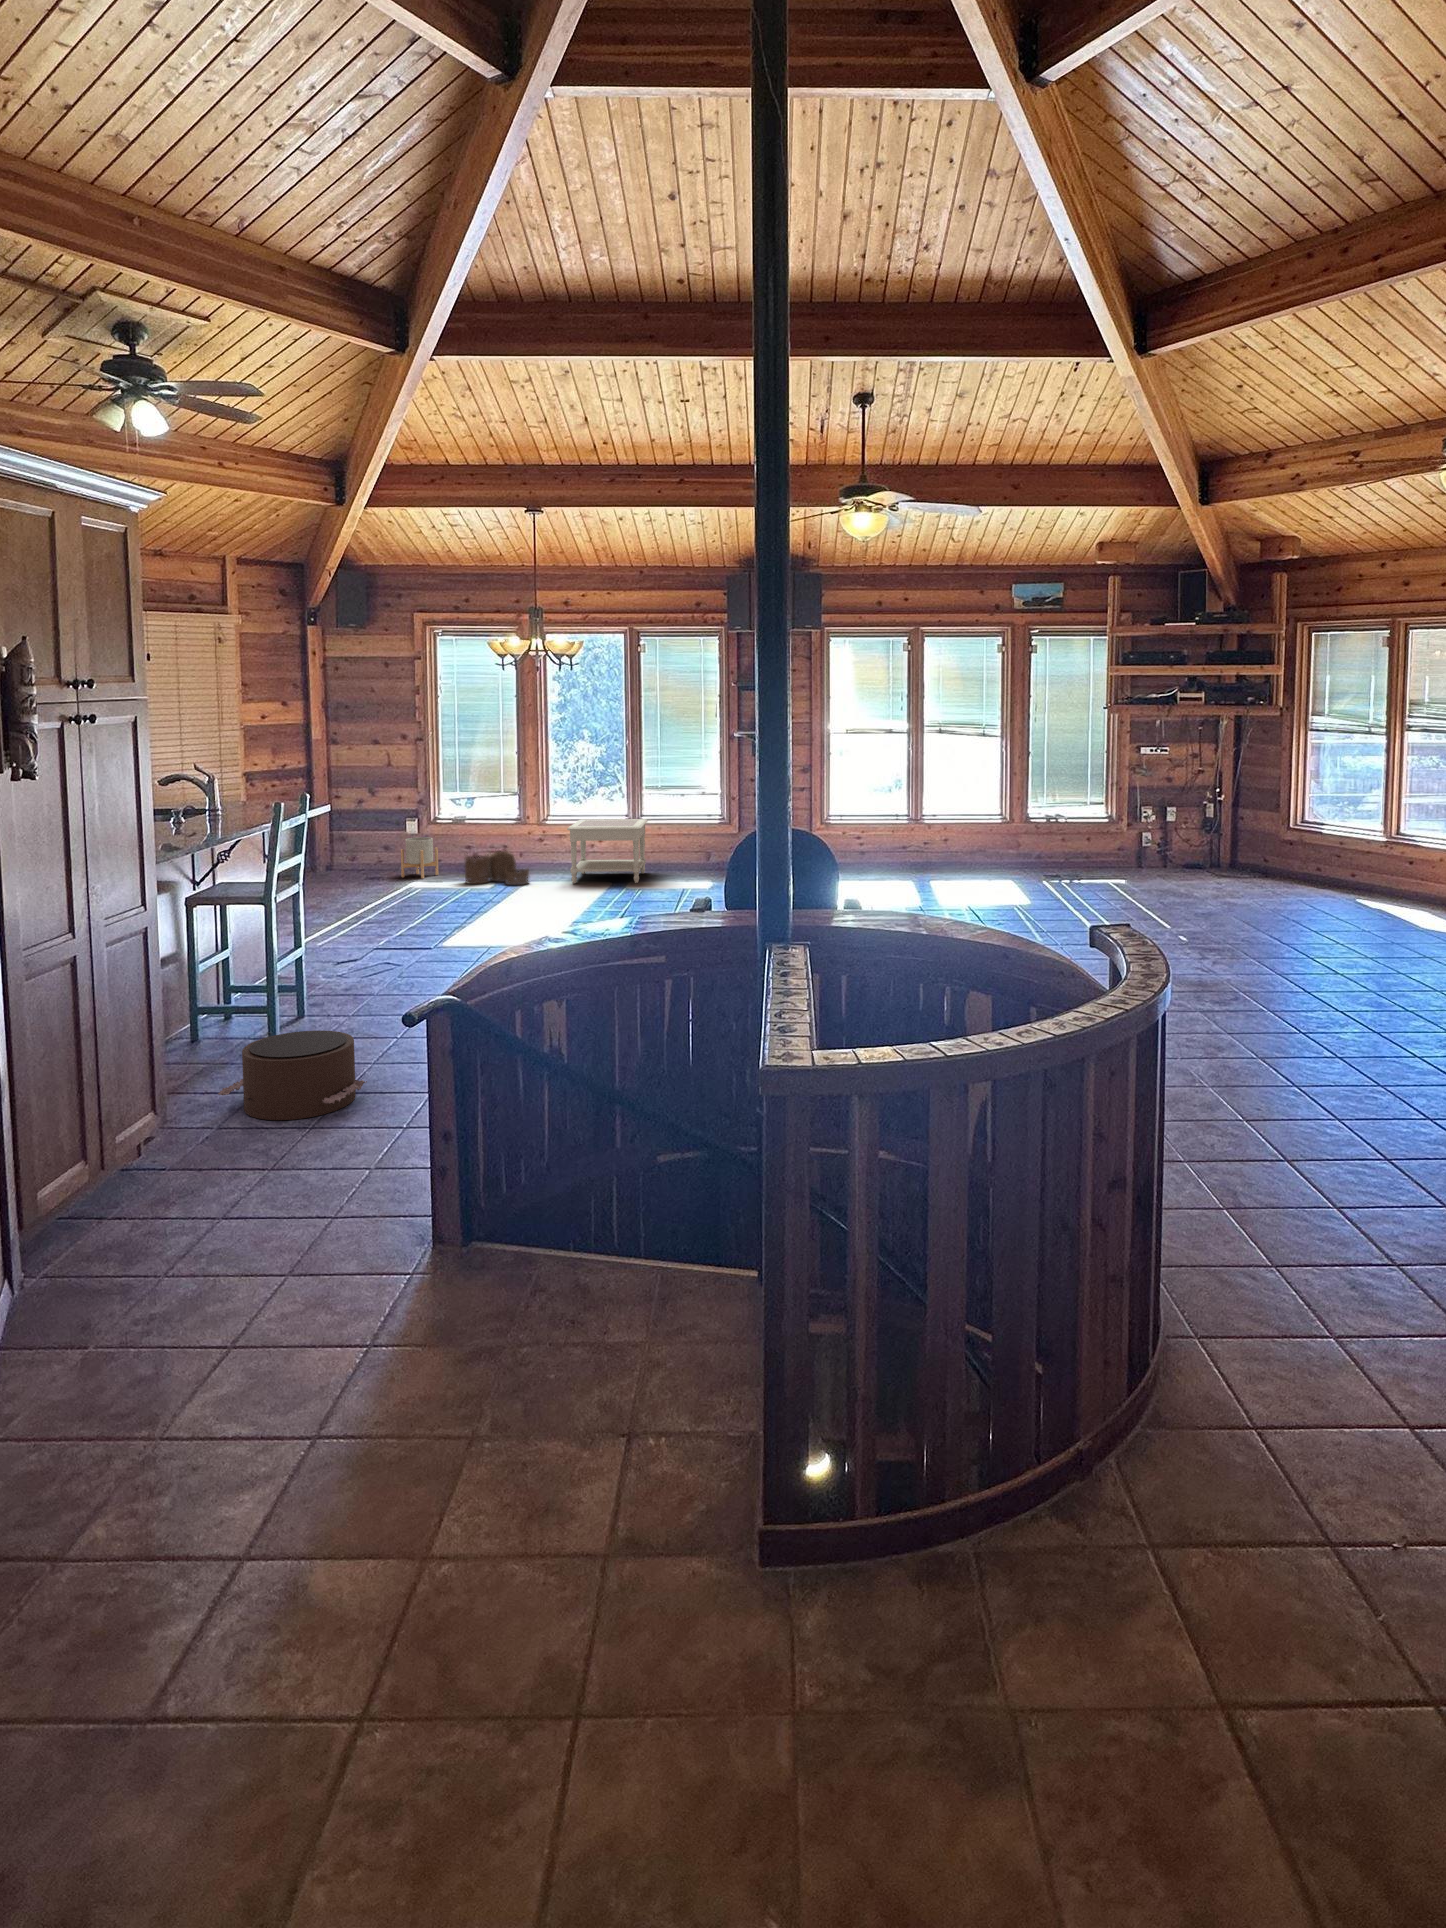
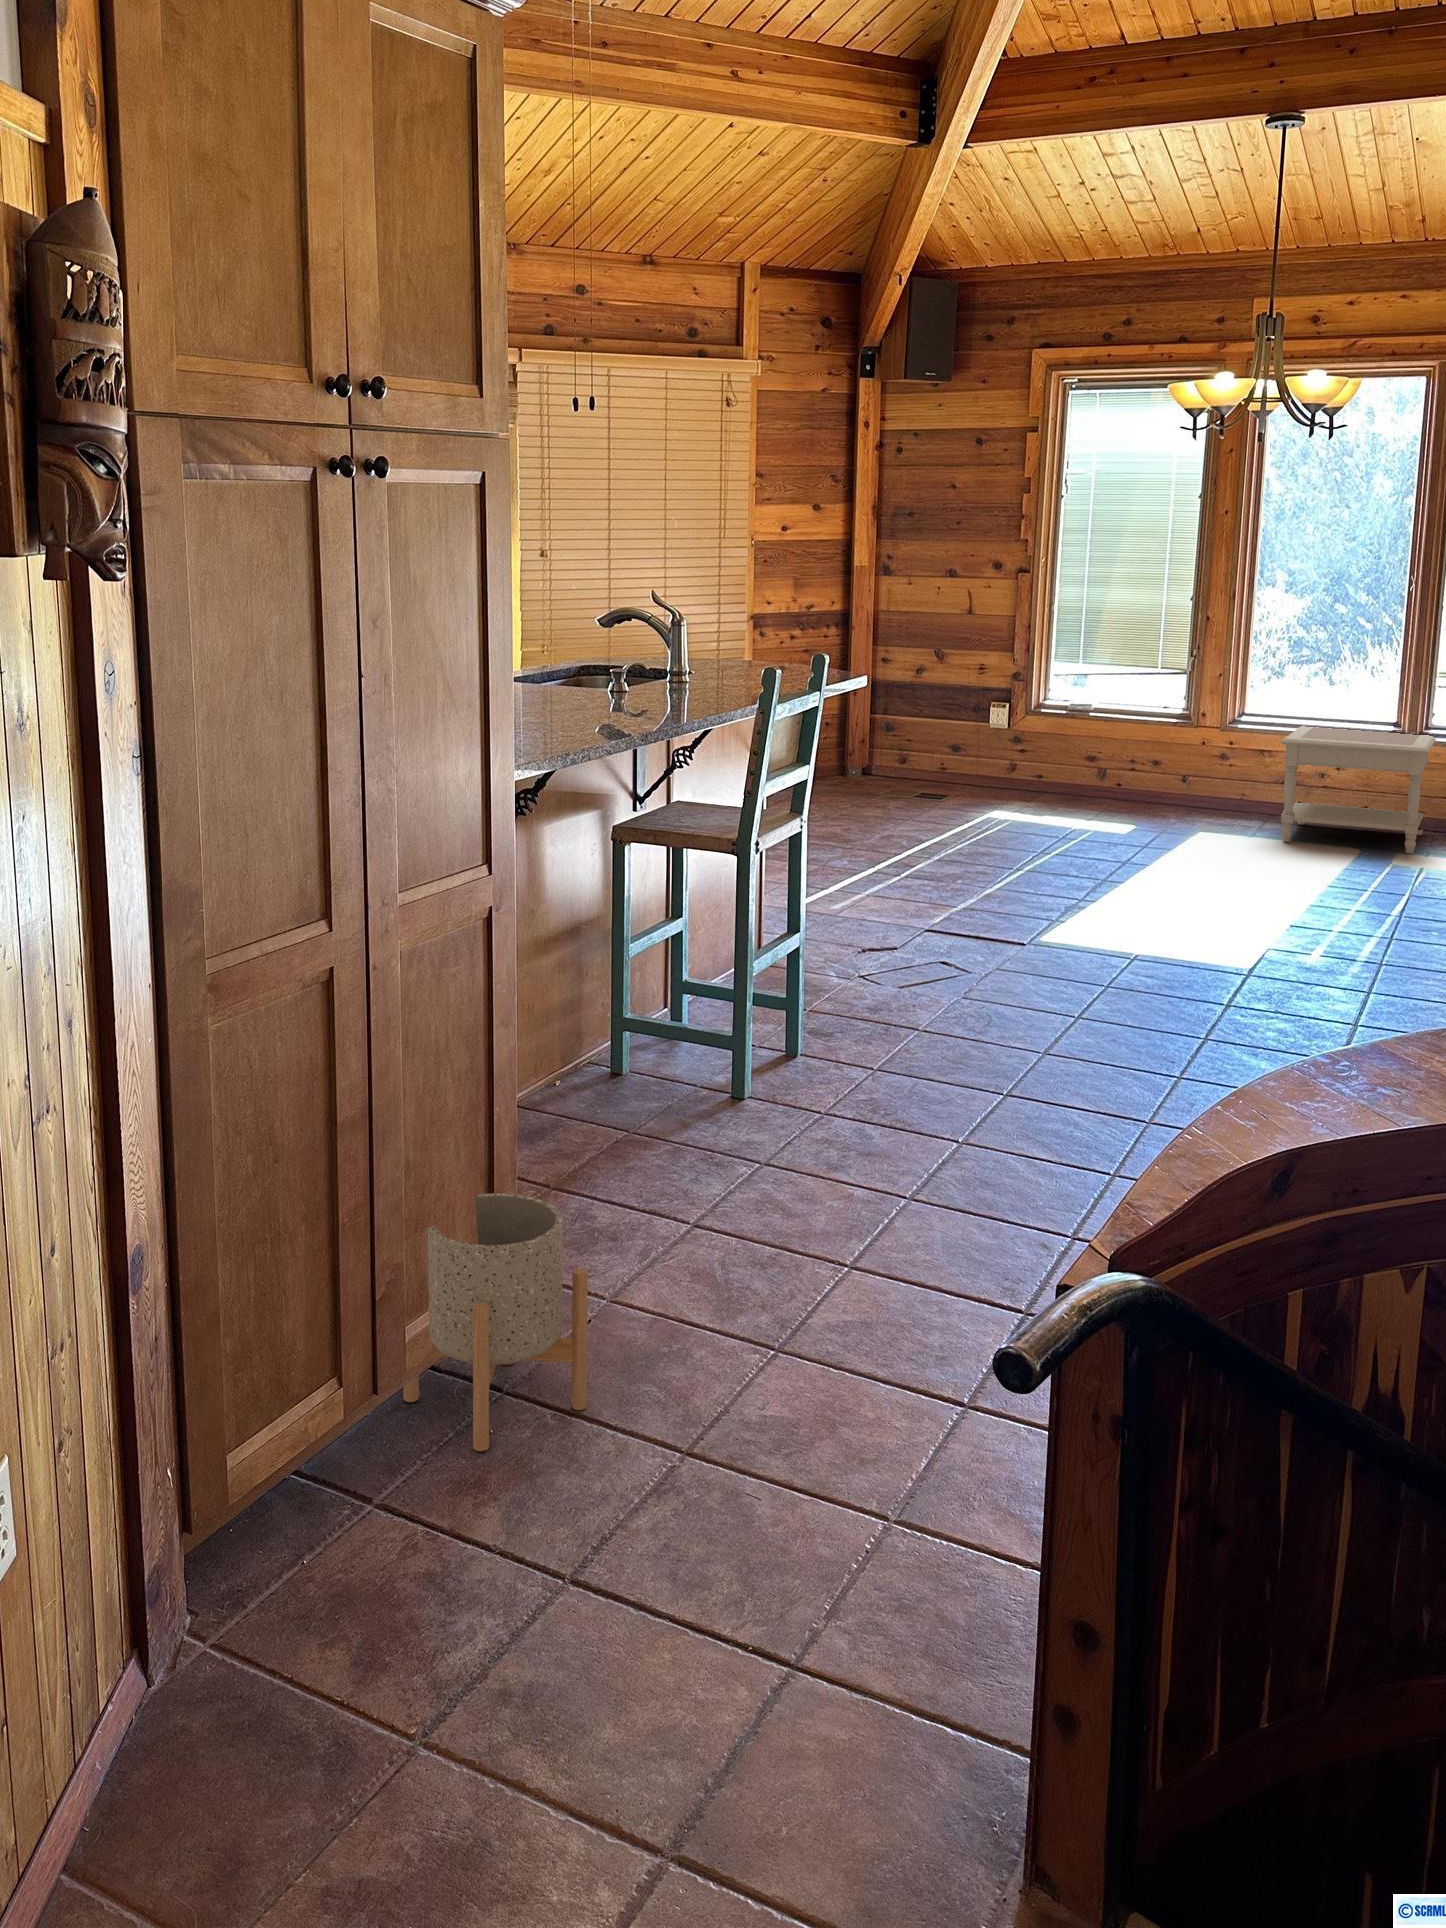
planter: present [401,837,438,879] -> present [404,1193,588,1451]
woven basket: present [465,850,529,885] -> none [1087,764,1203,834]
pouf: present [218,1030,367,1120] -> none [615,1121,896,1318]

